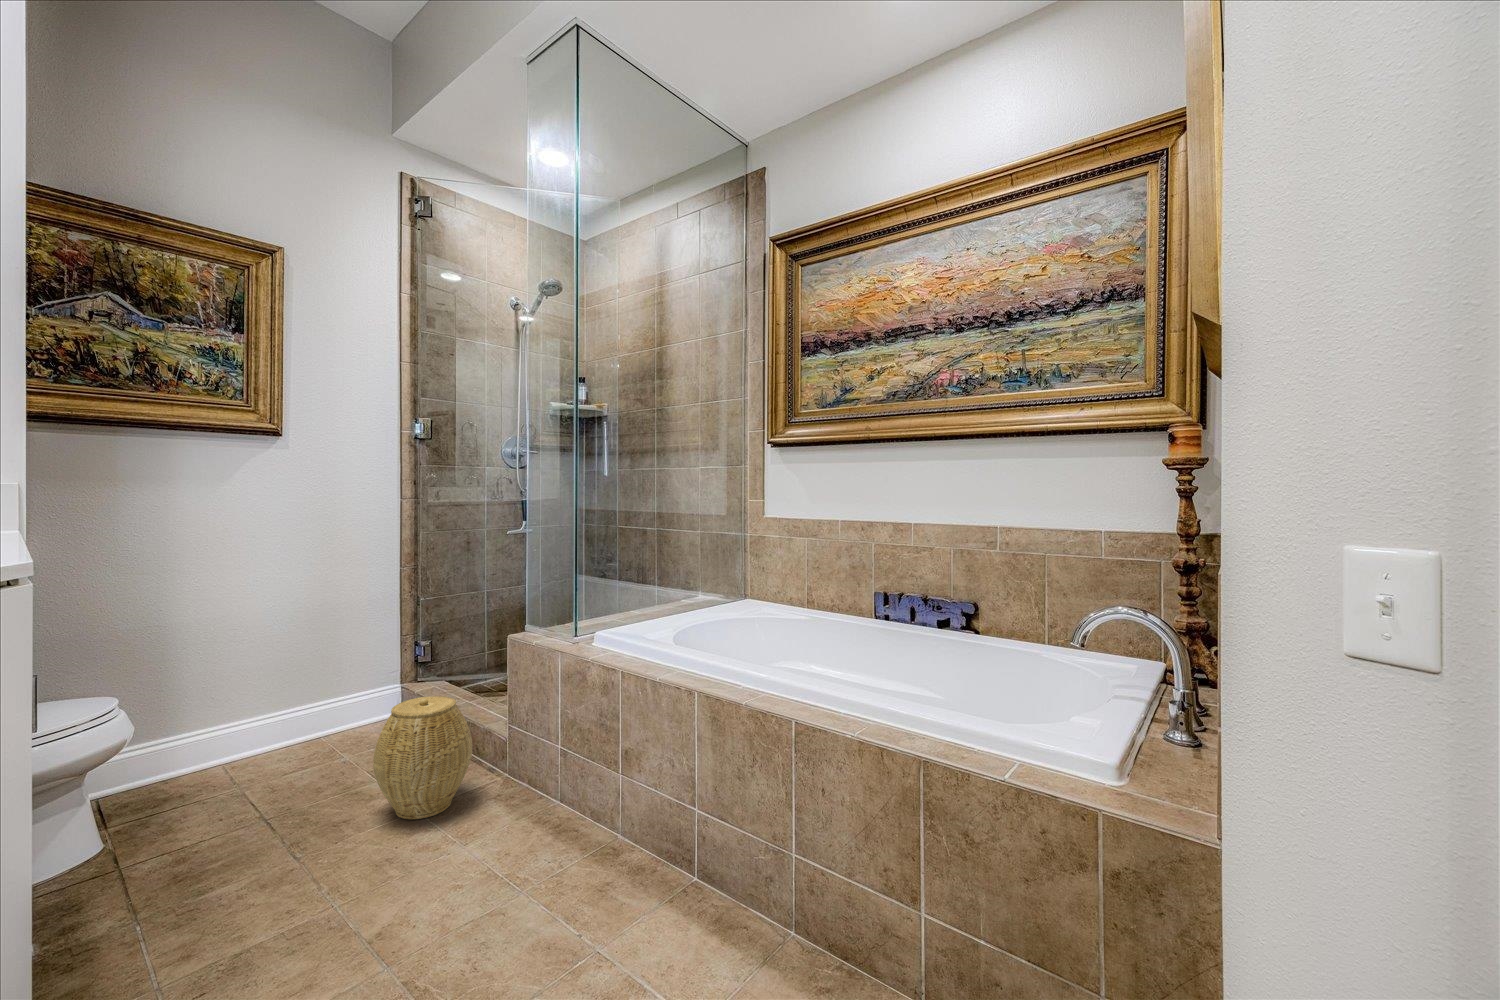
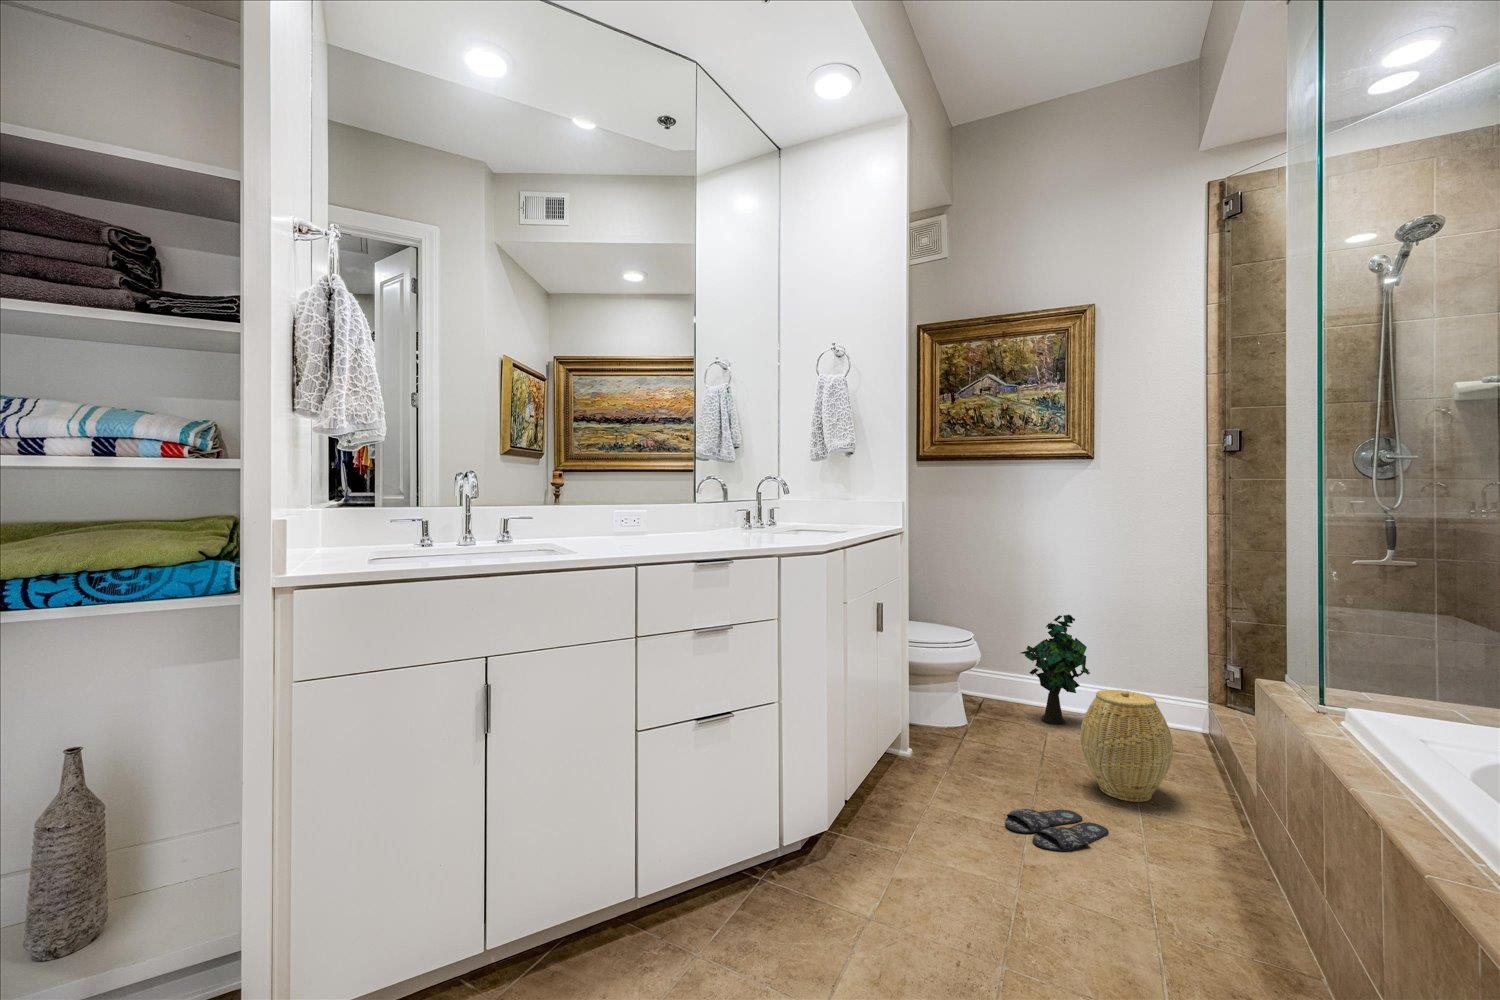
decorative plant: none [189,632,293,781] -> present [1021,614,1090,724]
slippers: none [367,851,478,925] -> present [1005,809,1109,851]

